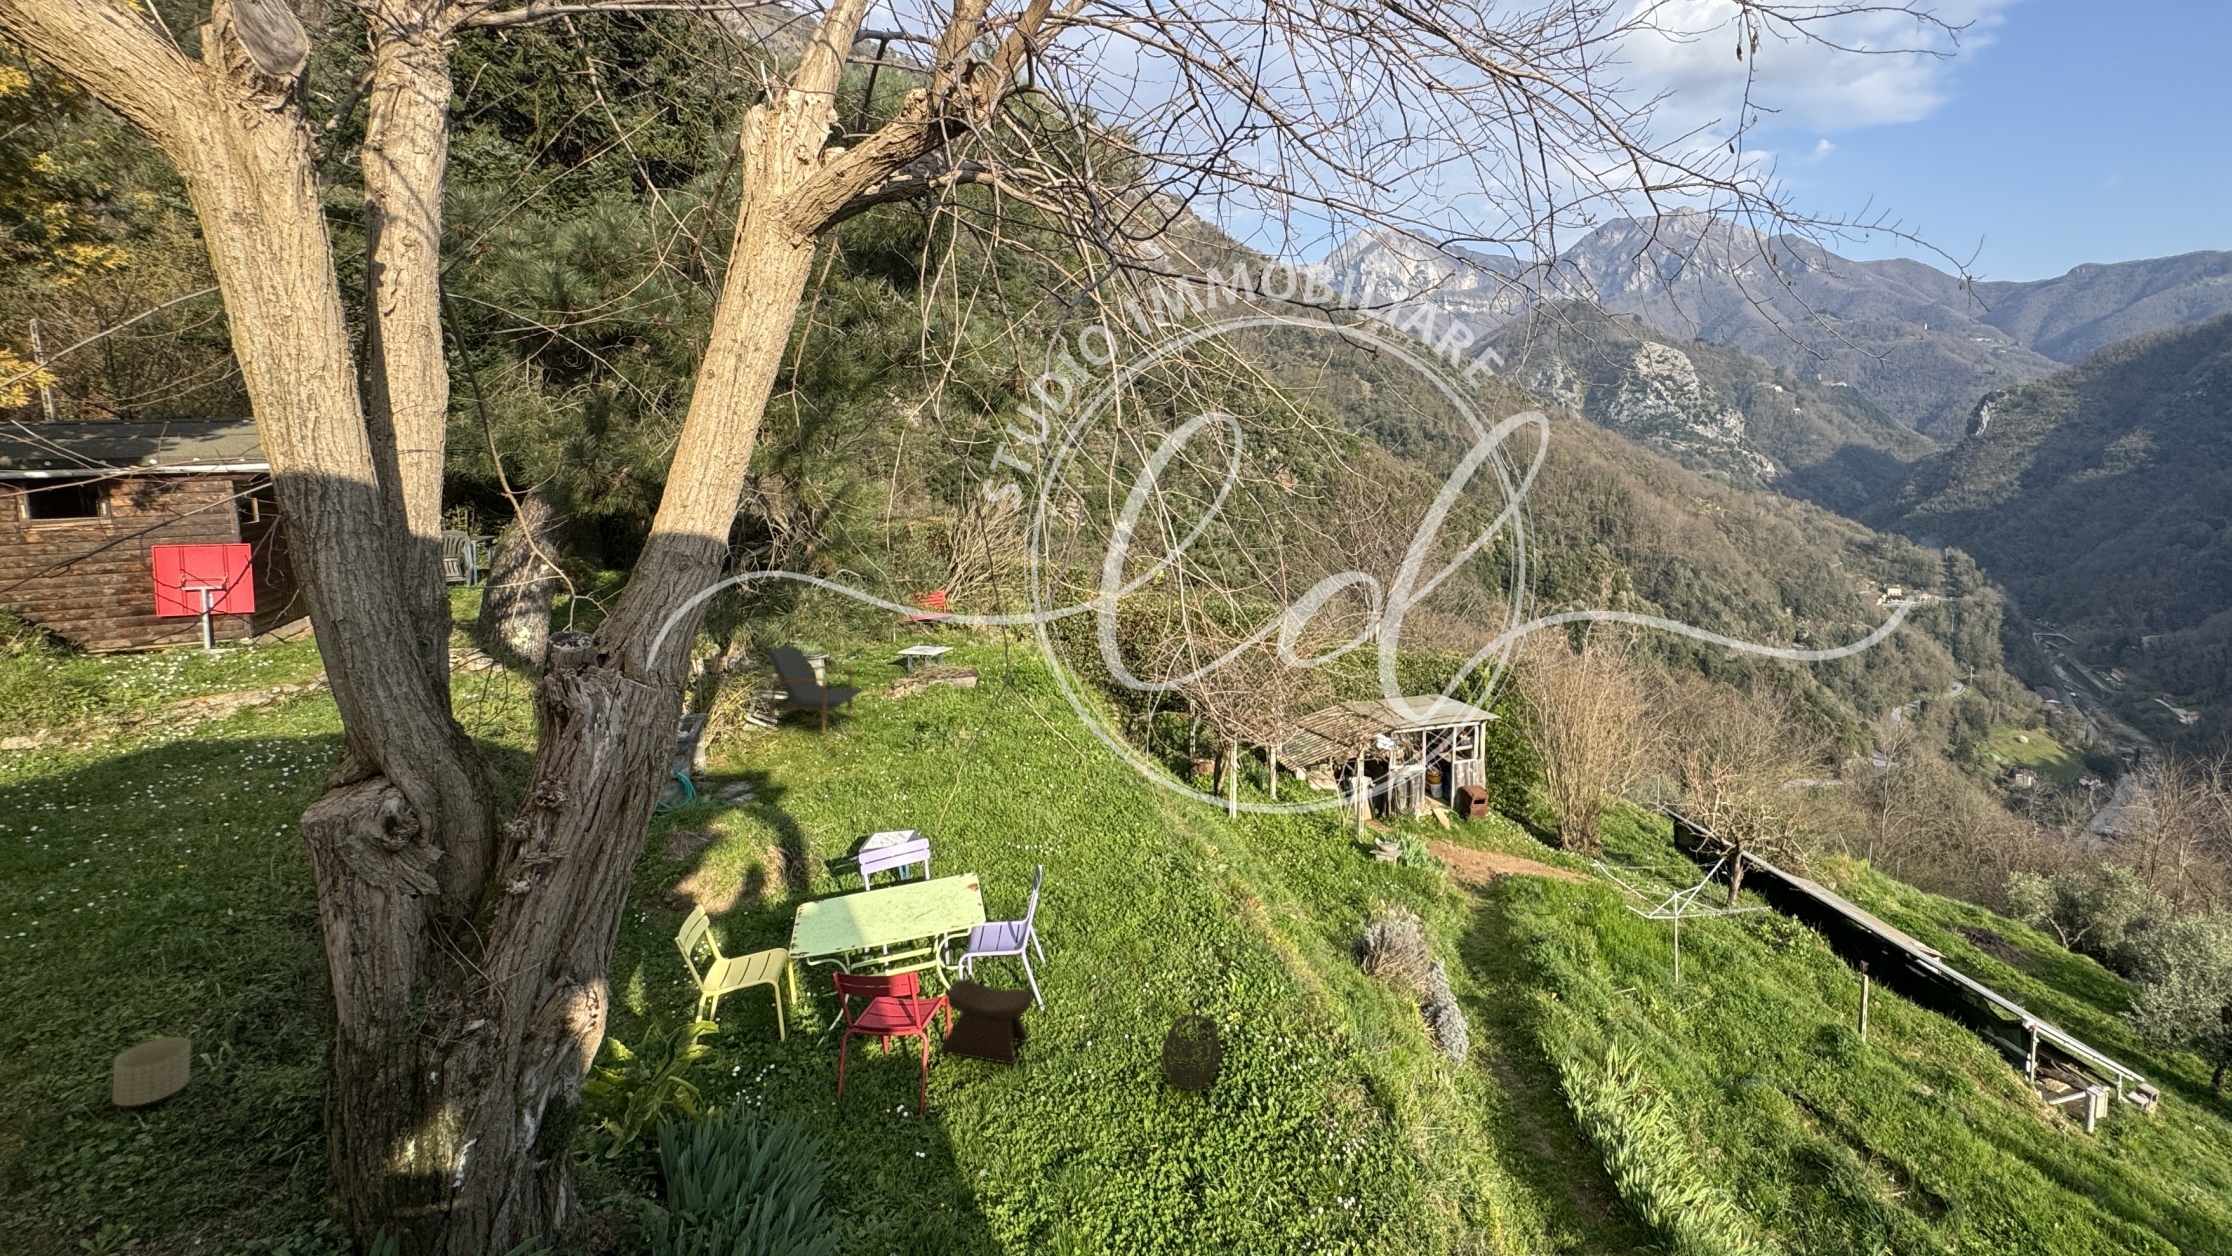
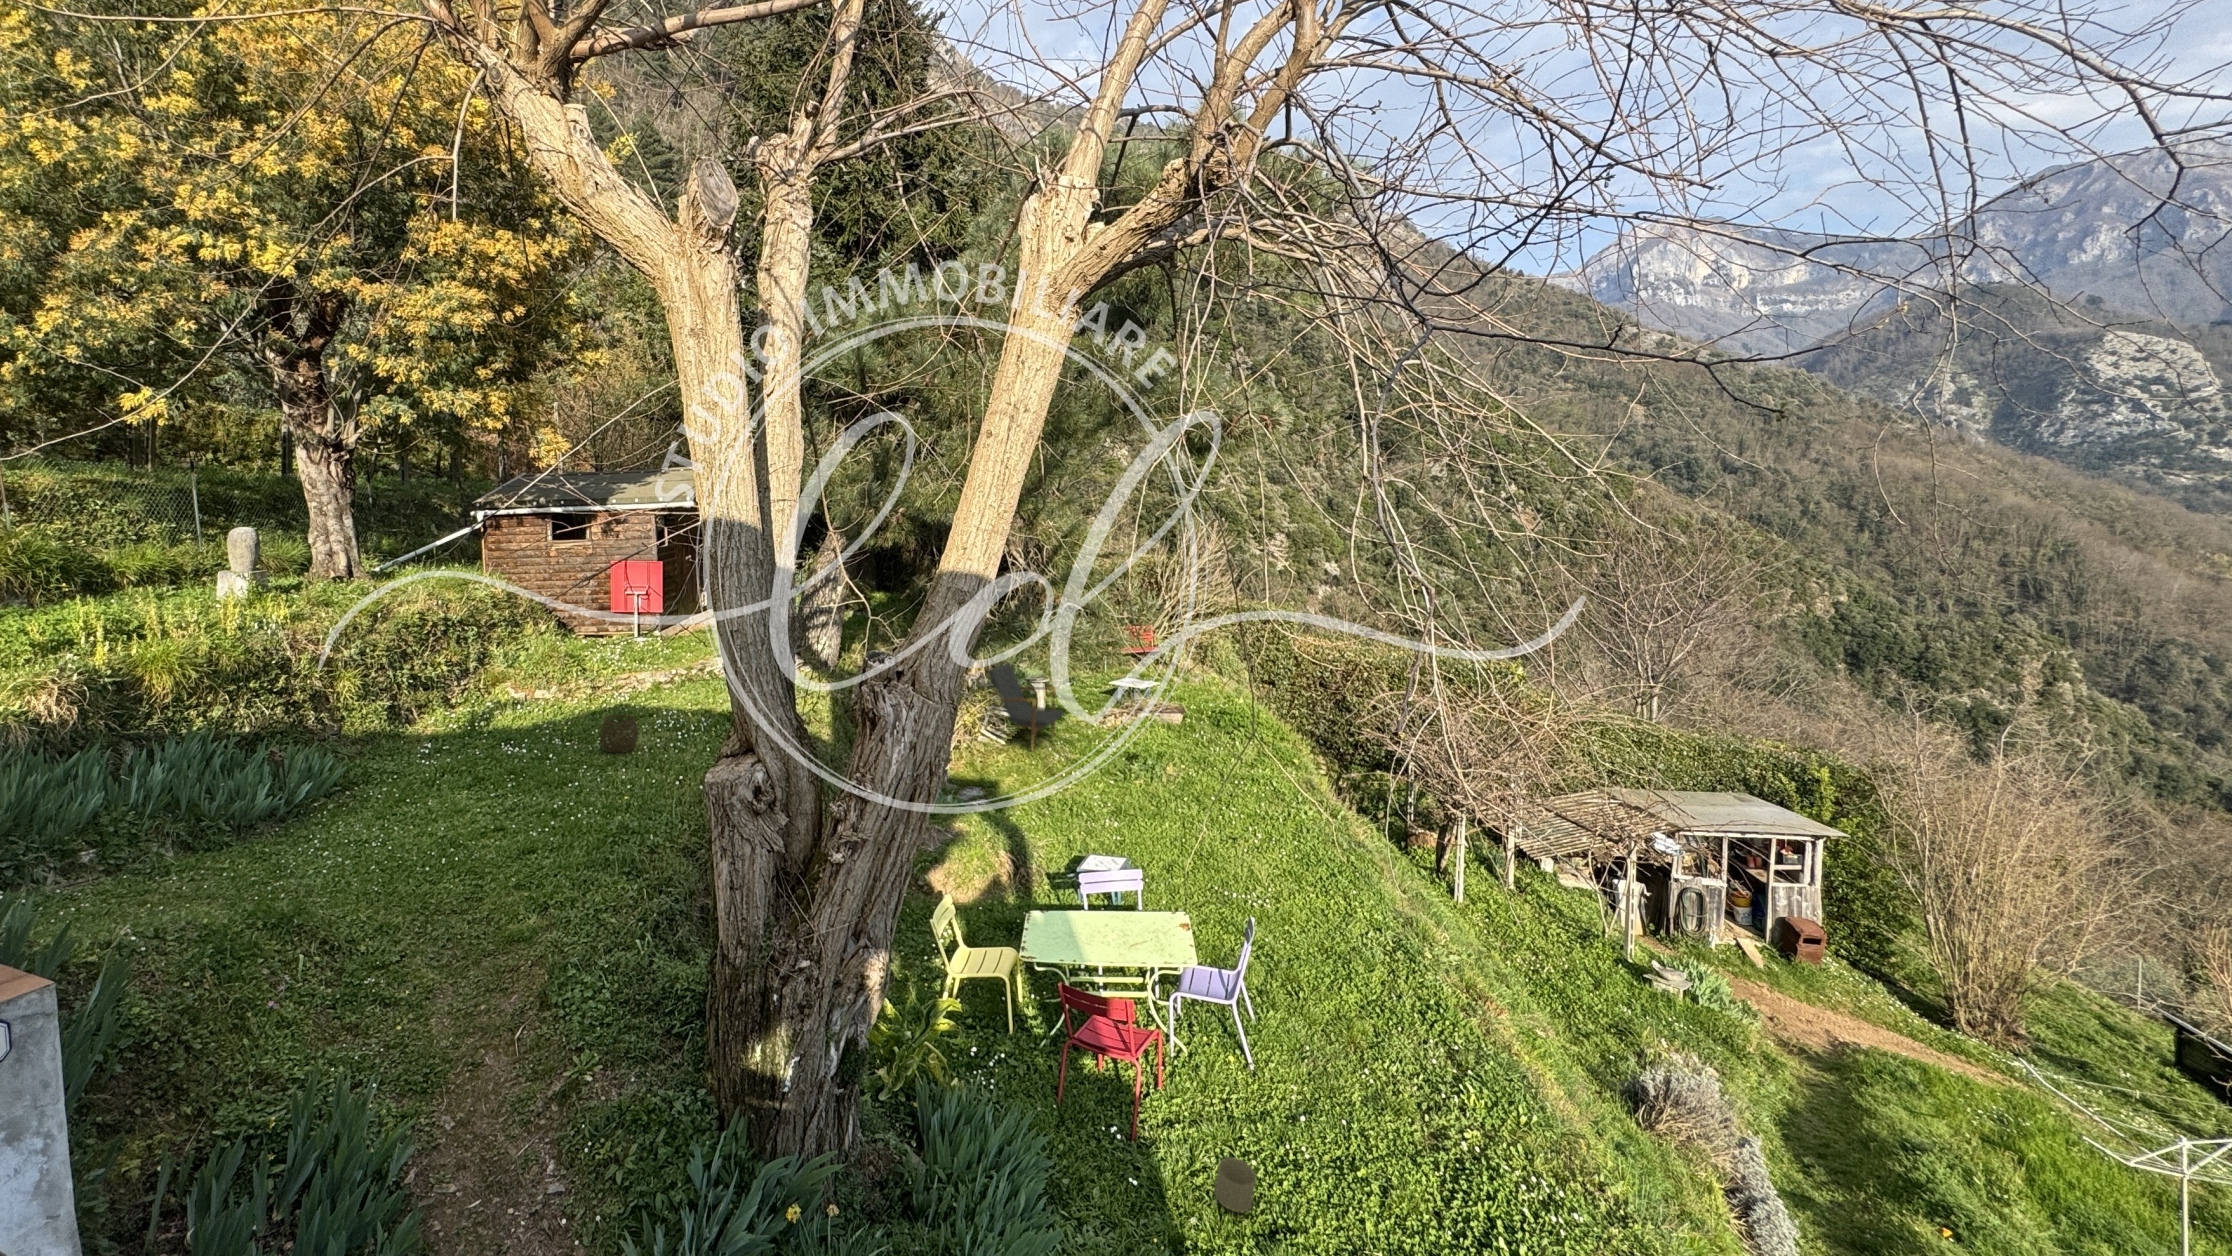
stool: present [940,979,1033,1064] -> none [1152,1016,1244,1116]
woven basket: present [1162,1015,1221,1090] -> present [600,714,638,753]
planter: present [113,1037,191,1106] -> present [1215,1157,1256,1213]

